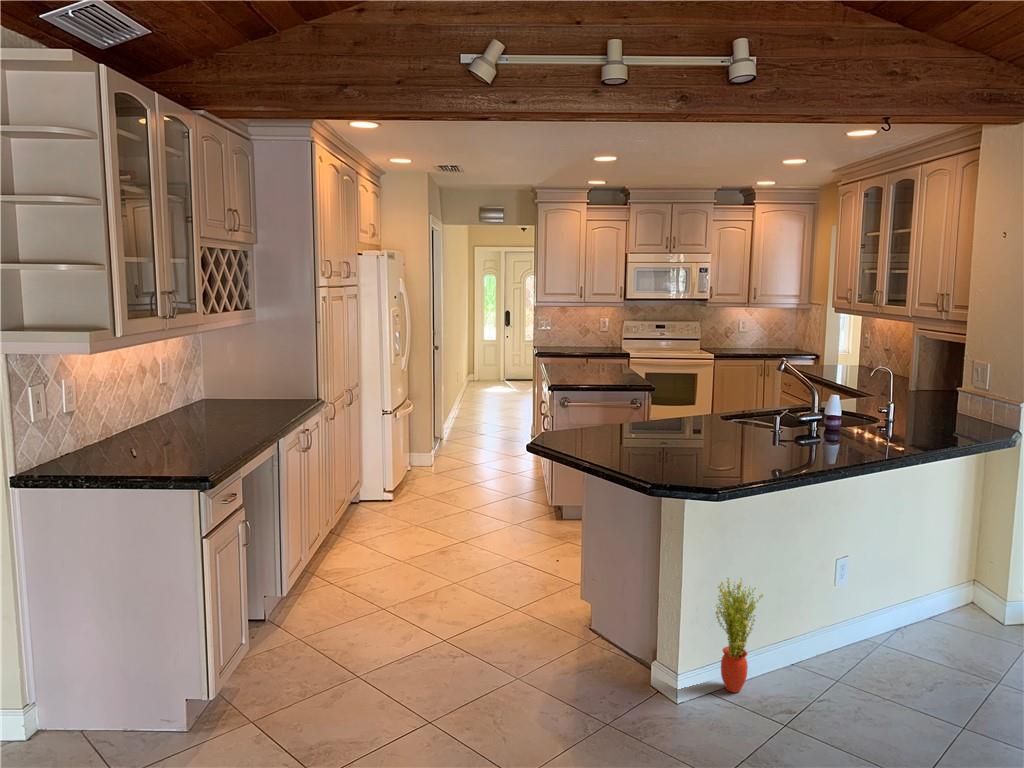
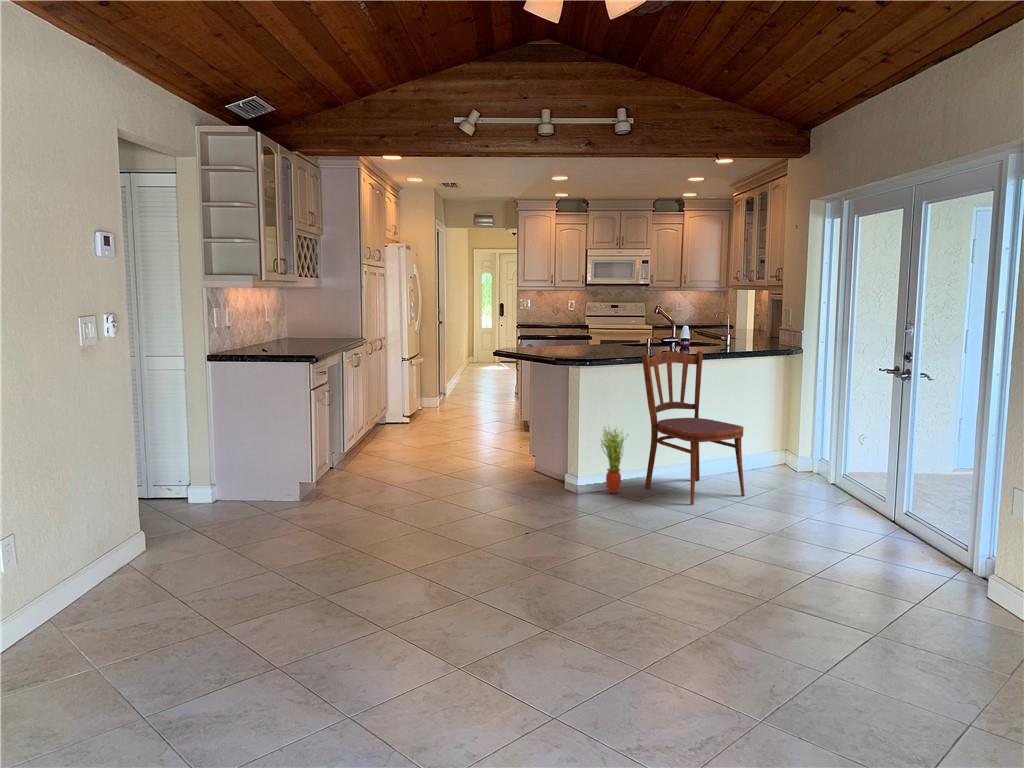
dining chair: none [780,440,964,732] -> present [642,351,745,505]

